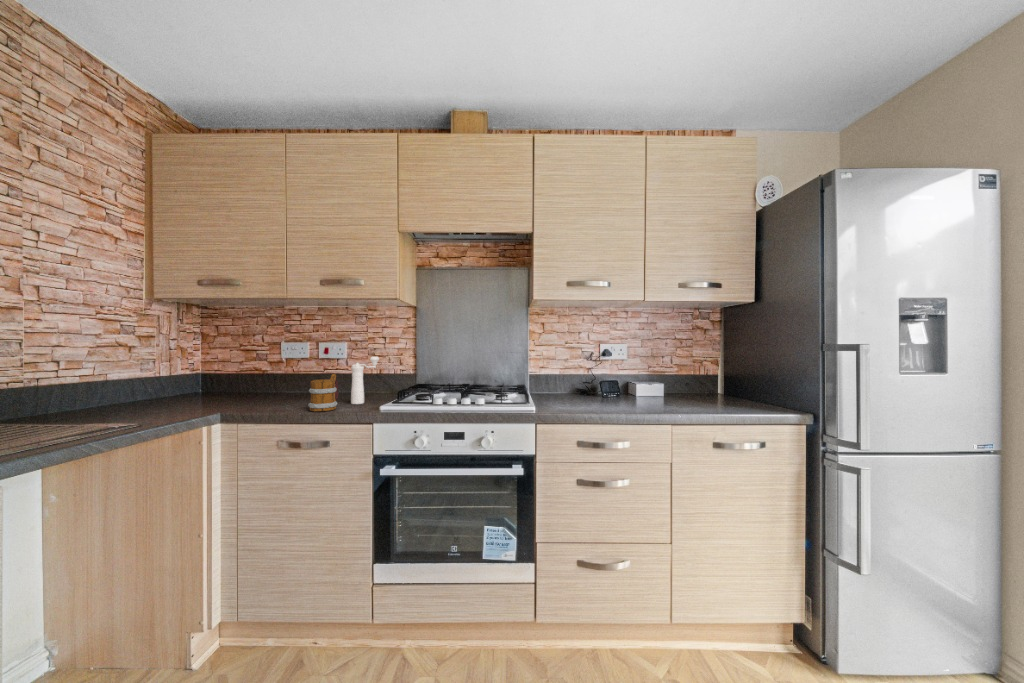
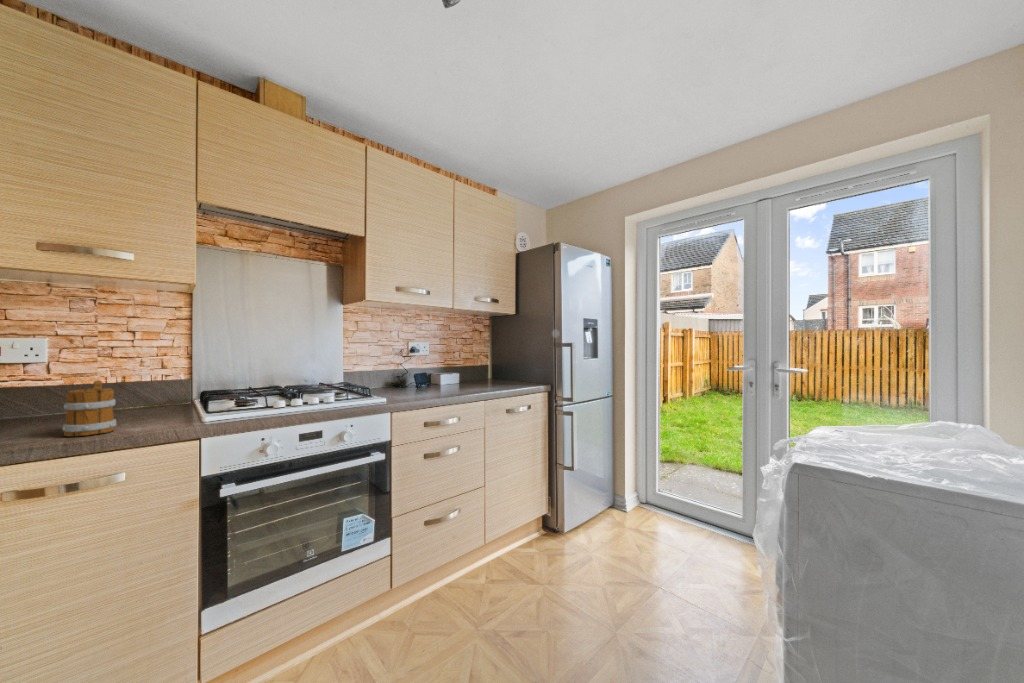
pepper mill: present [351,357,379,404] -> none [116,356,154,422]

